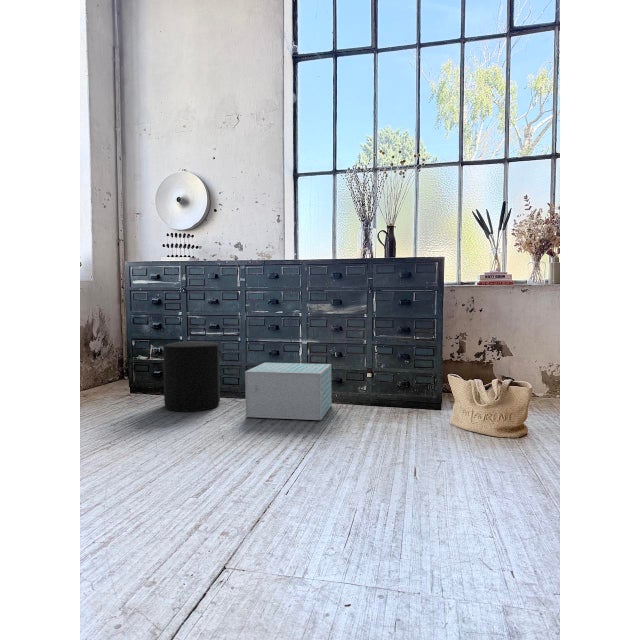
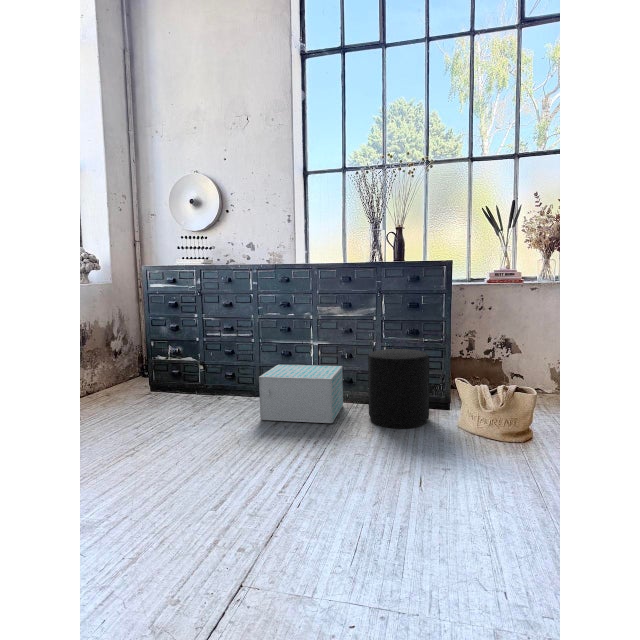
stool: present [163,341,220,412] -> present [368,349,429,428]

